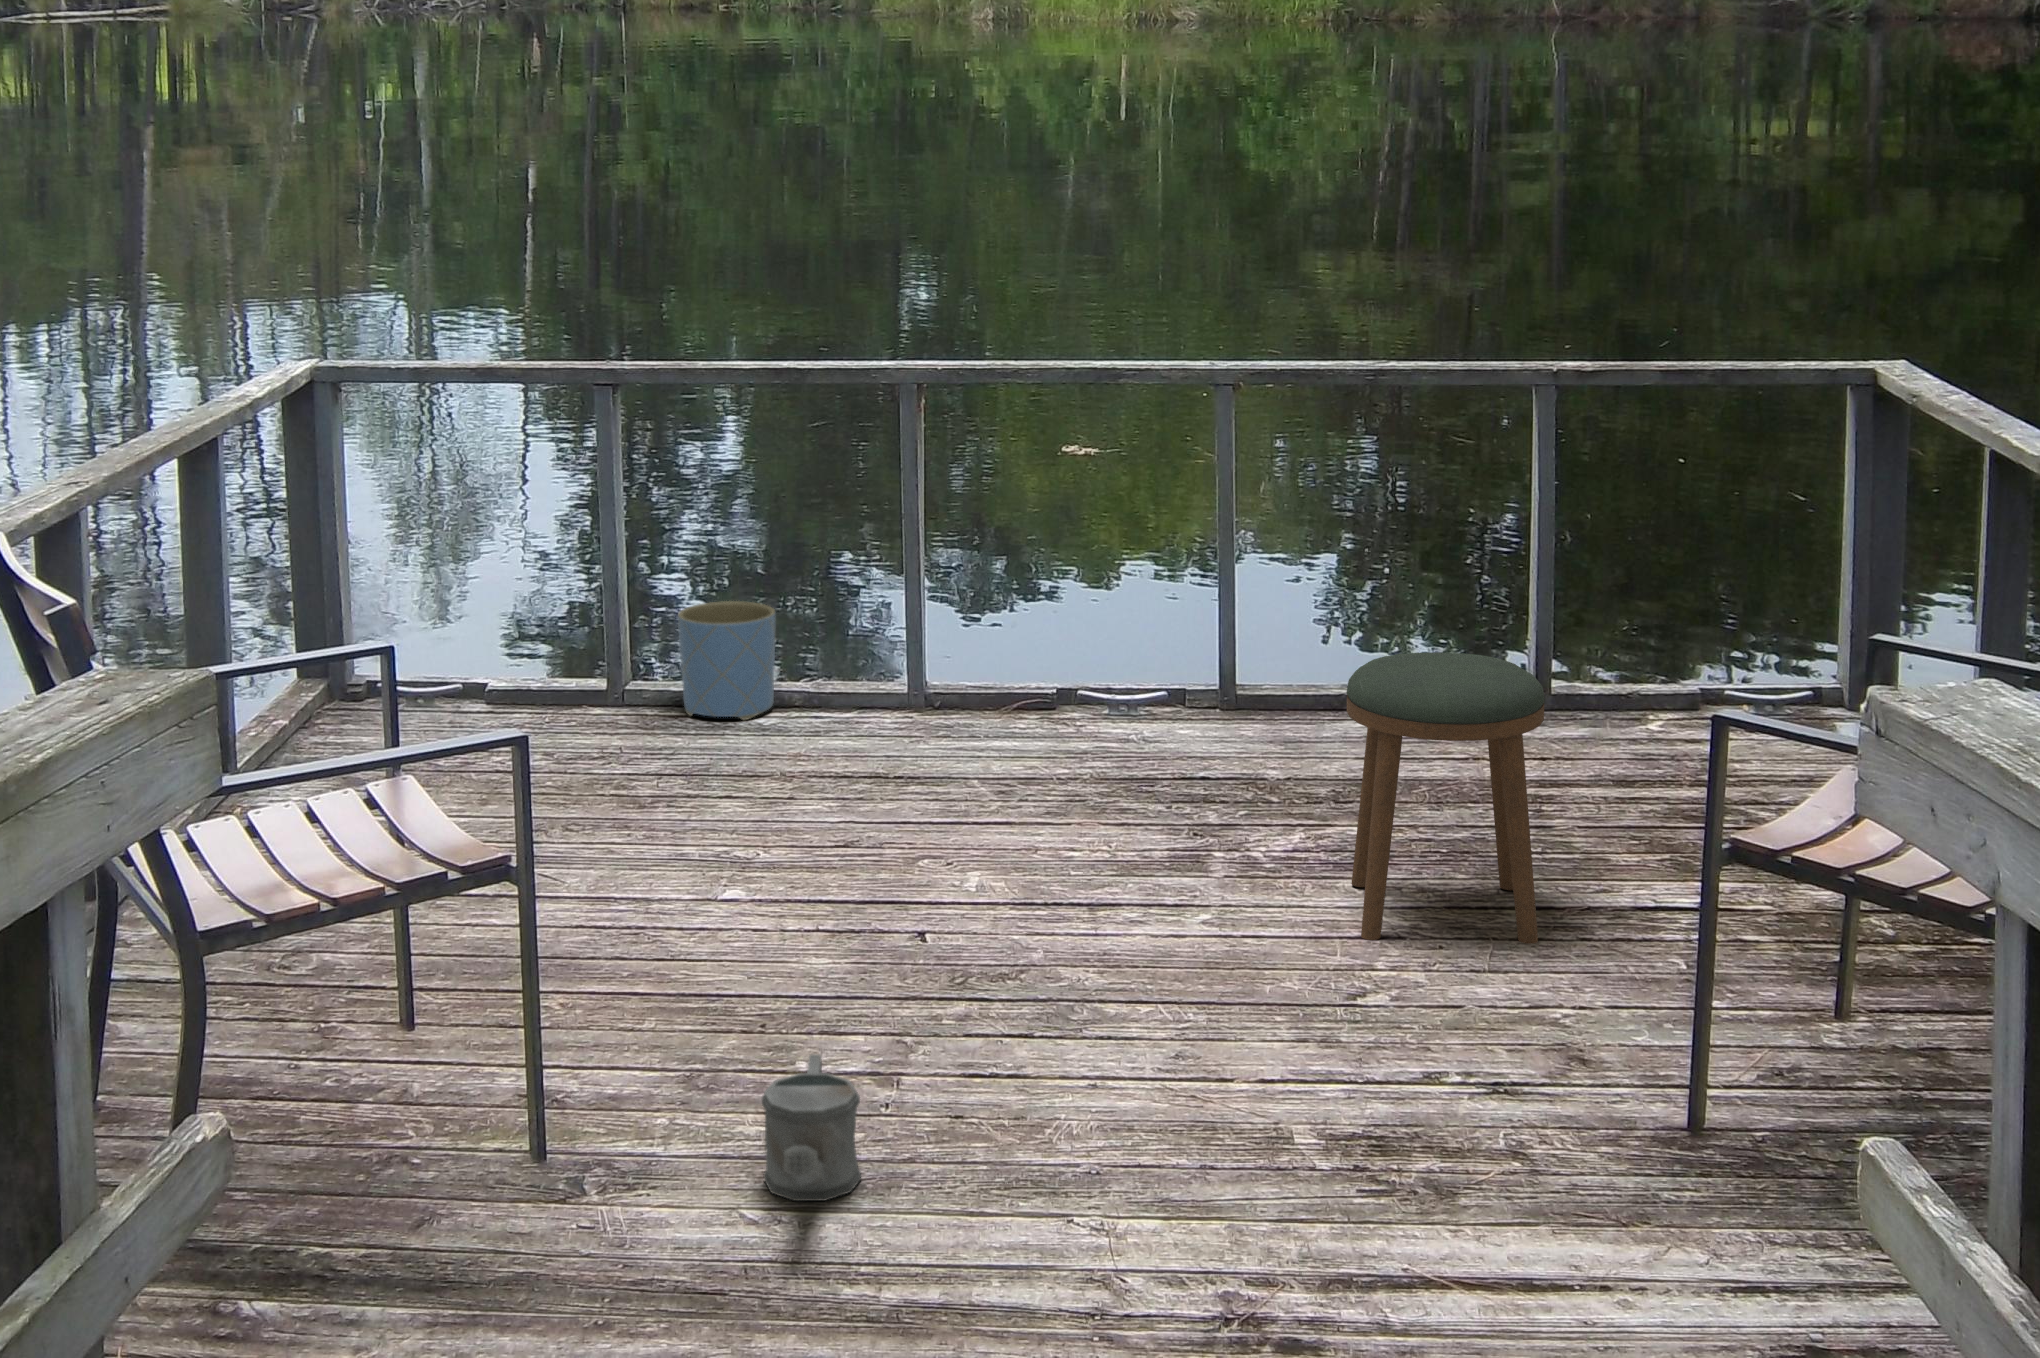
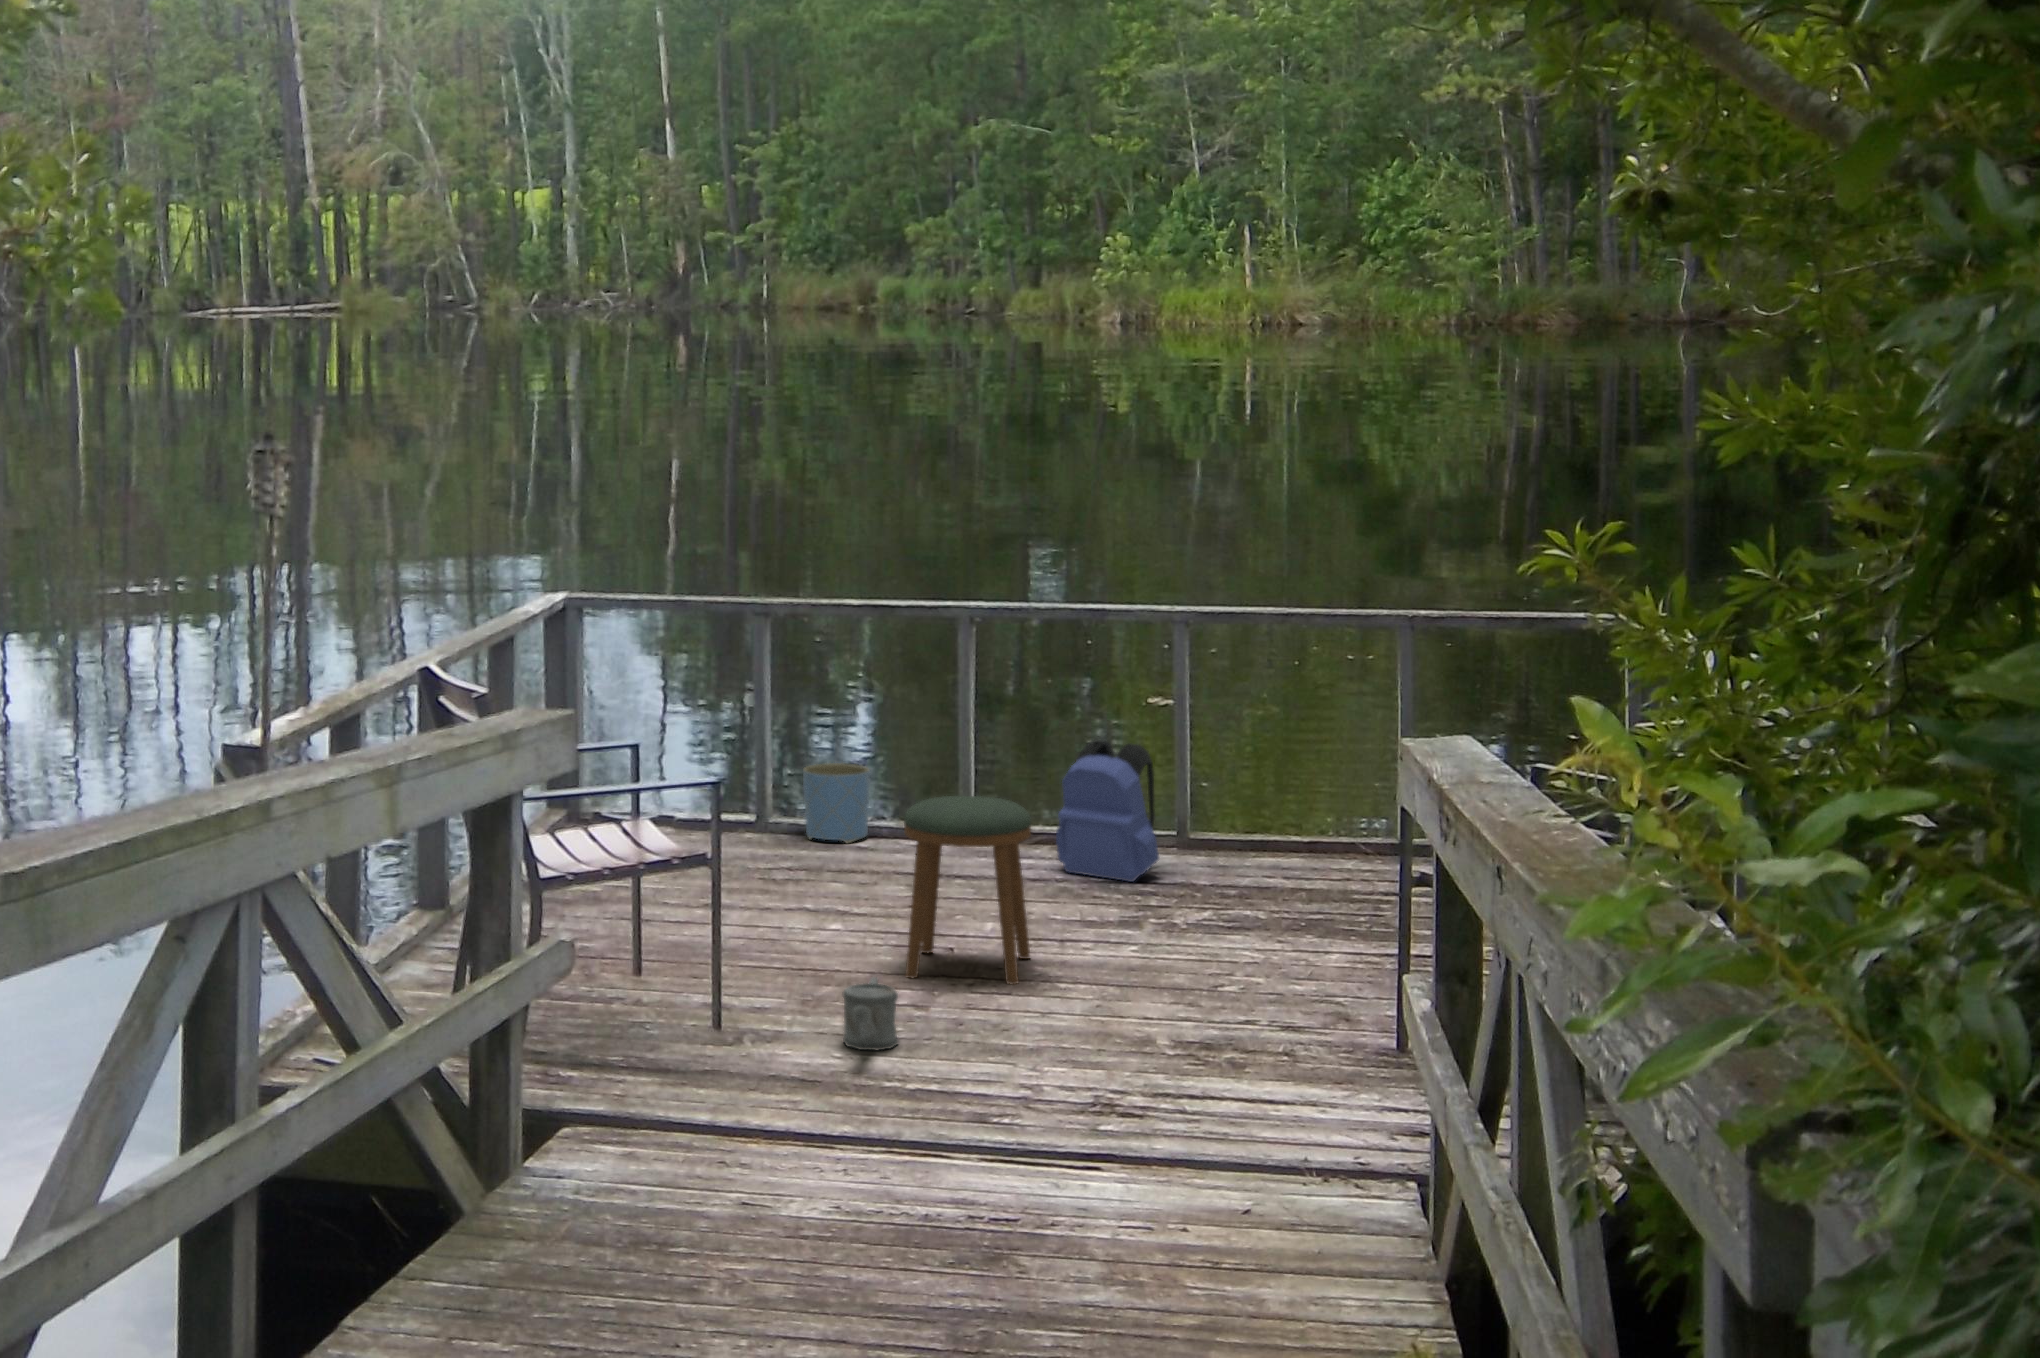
backpack: none [1053,567,1204,776] -> present [1056,740,1159,882]
stool: present [1347,652,1545,944] -> present [904,796,1031,984]

